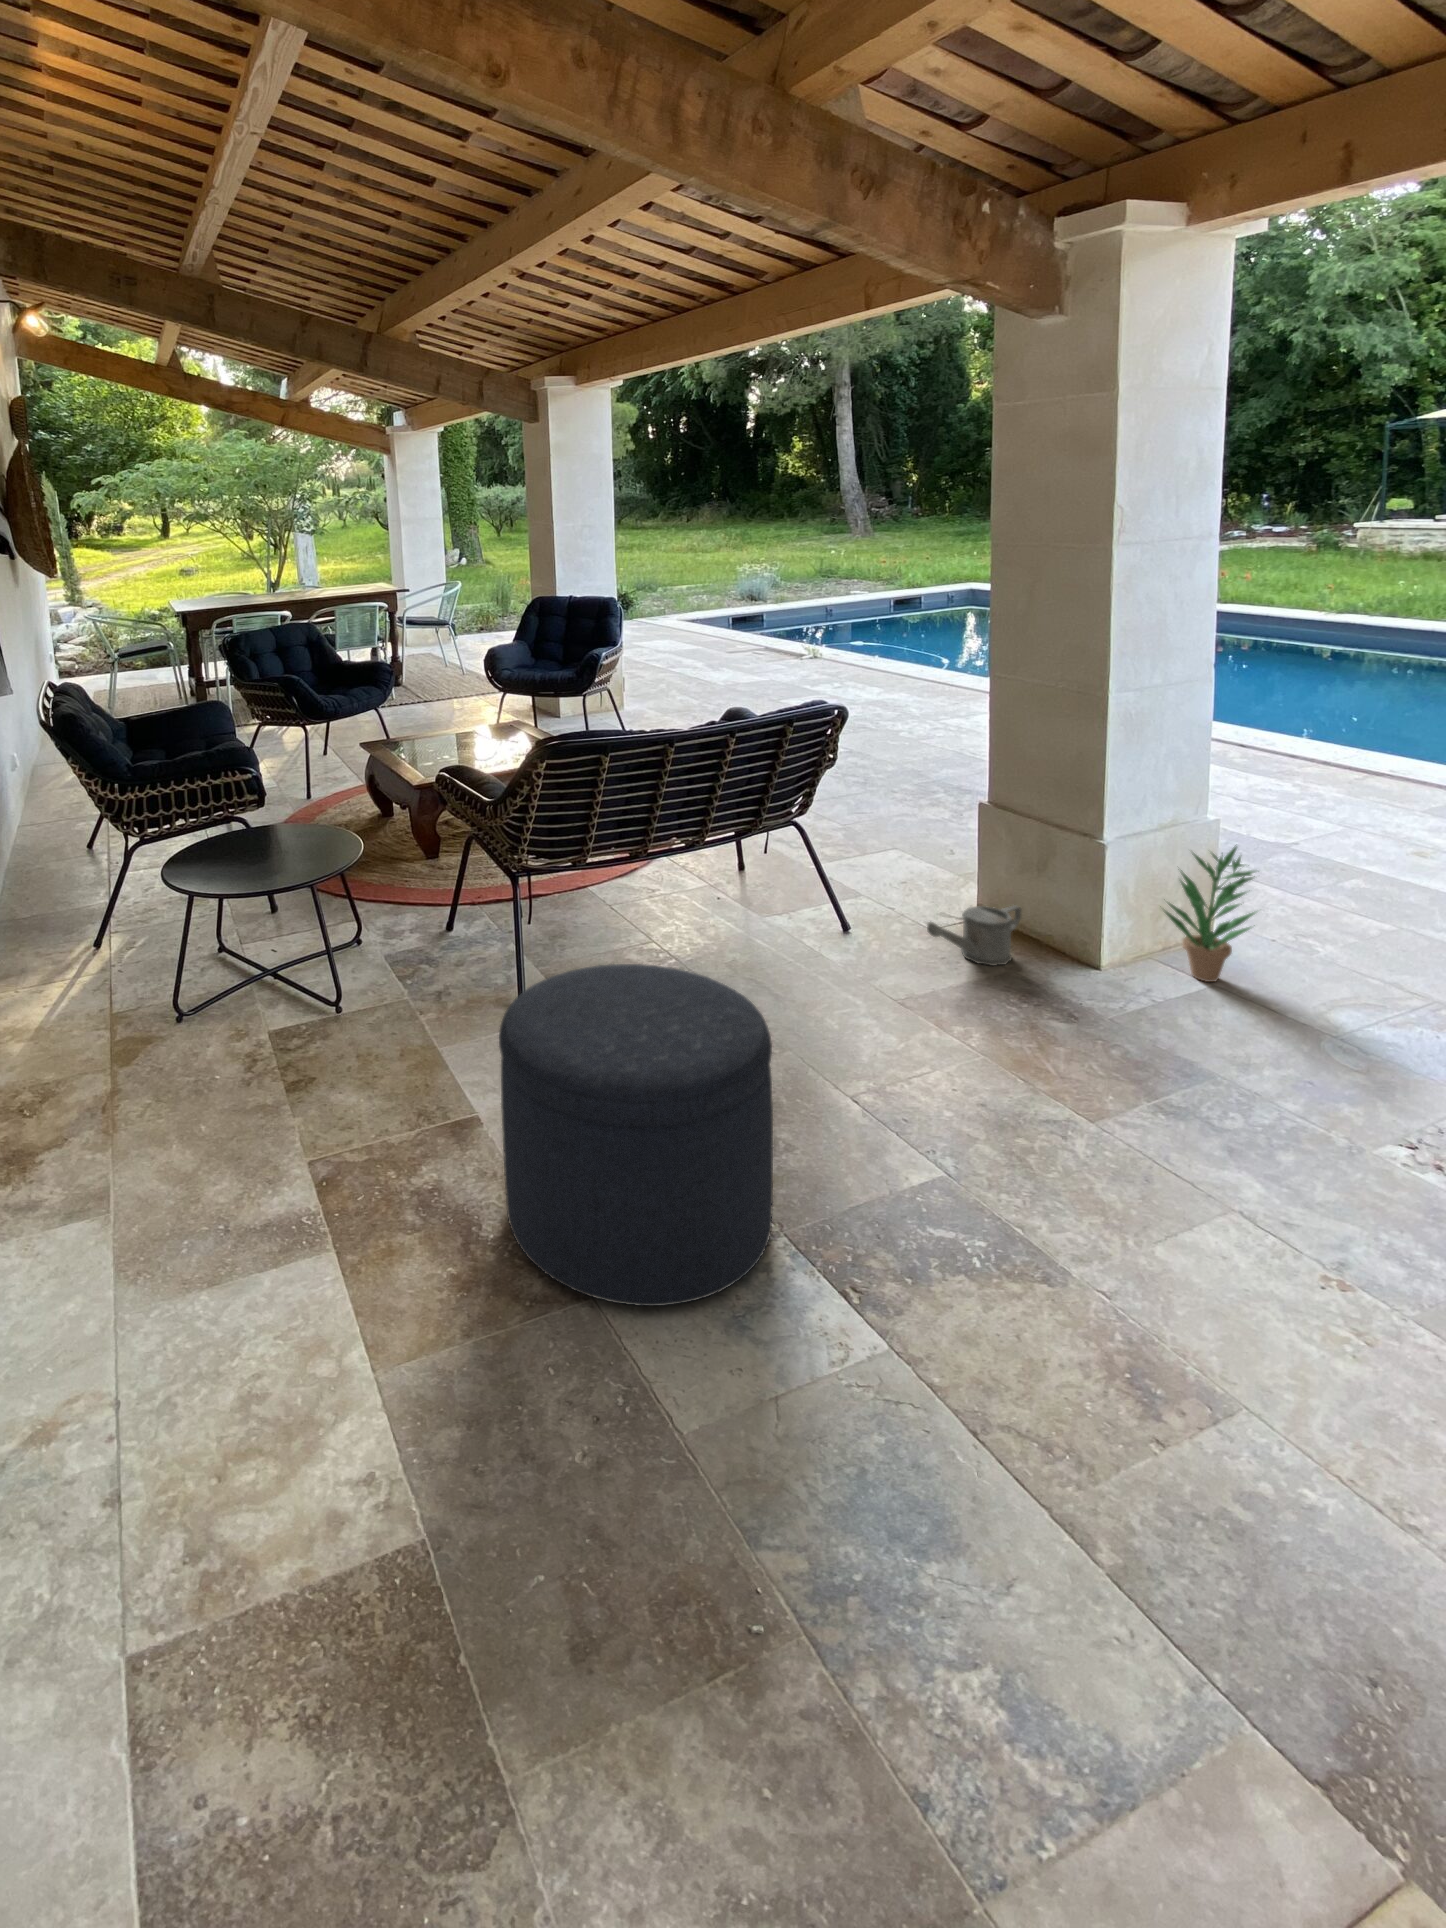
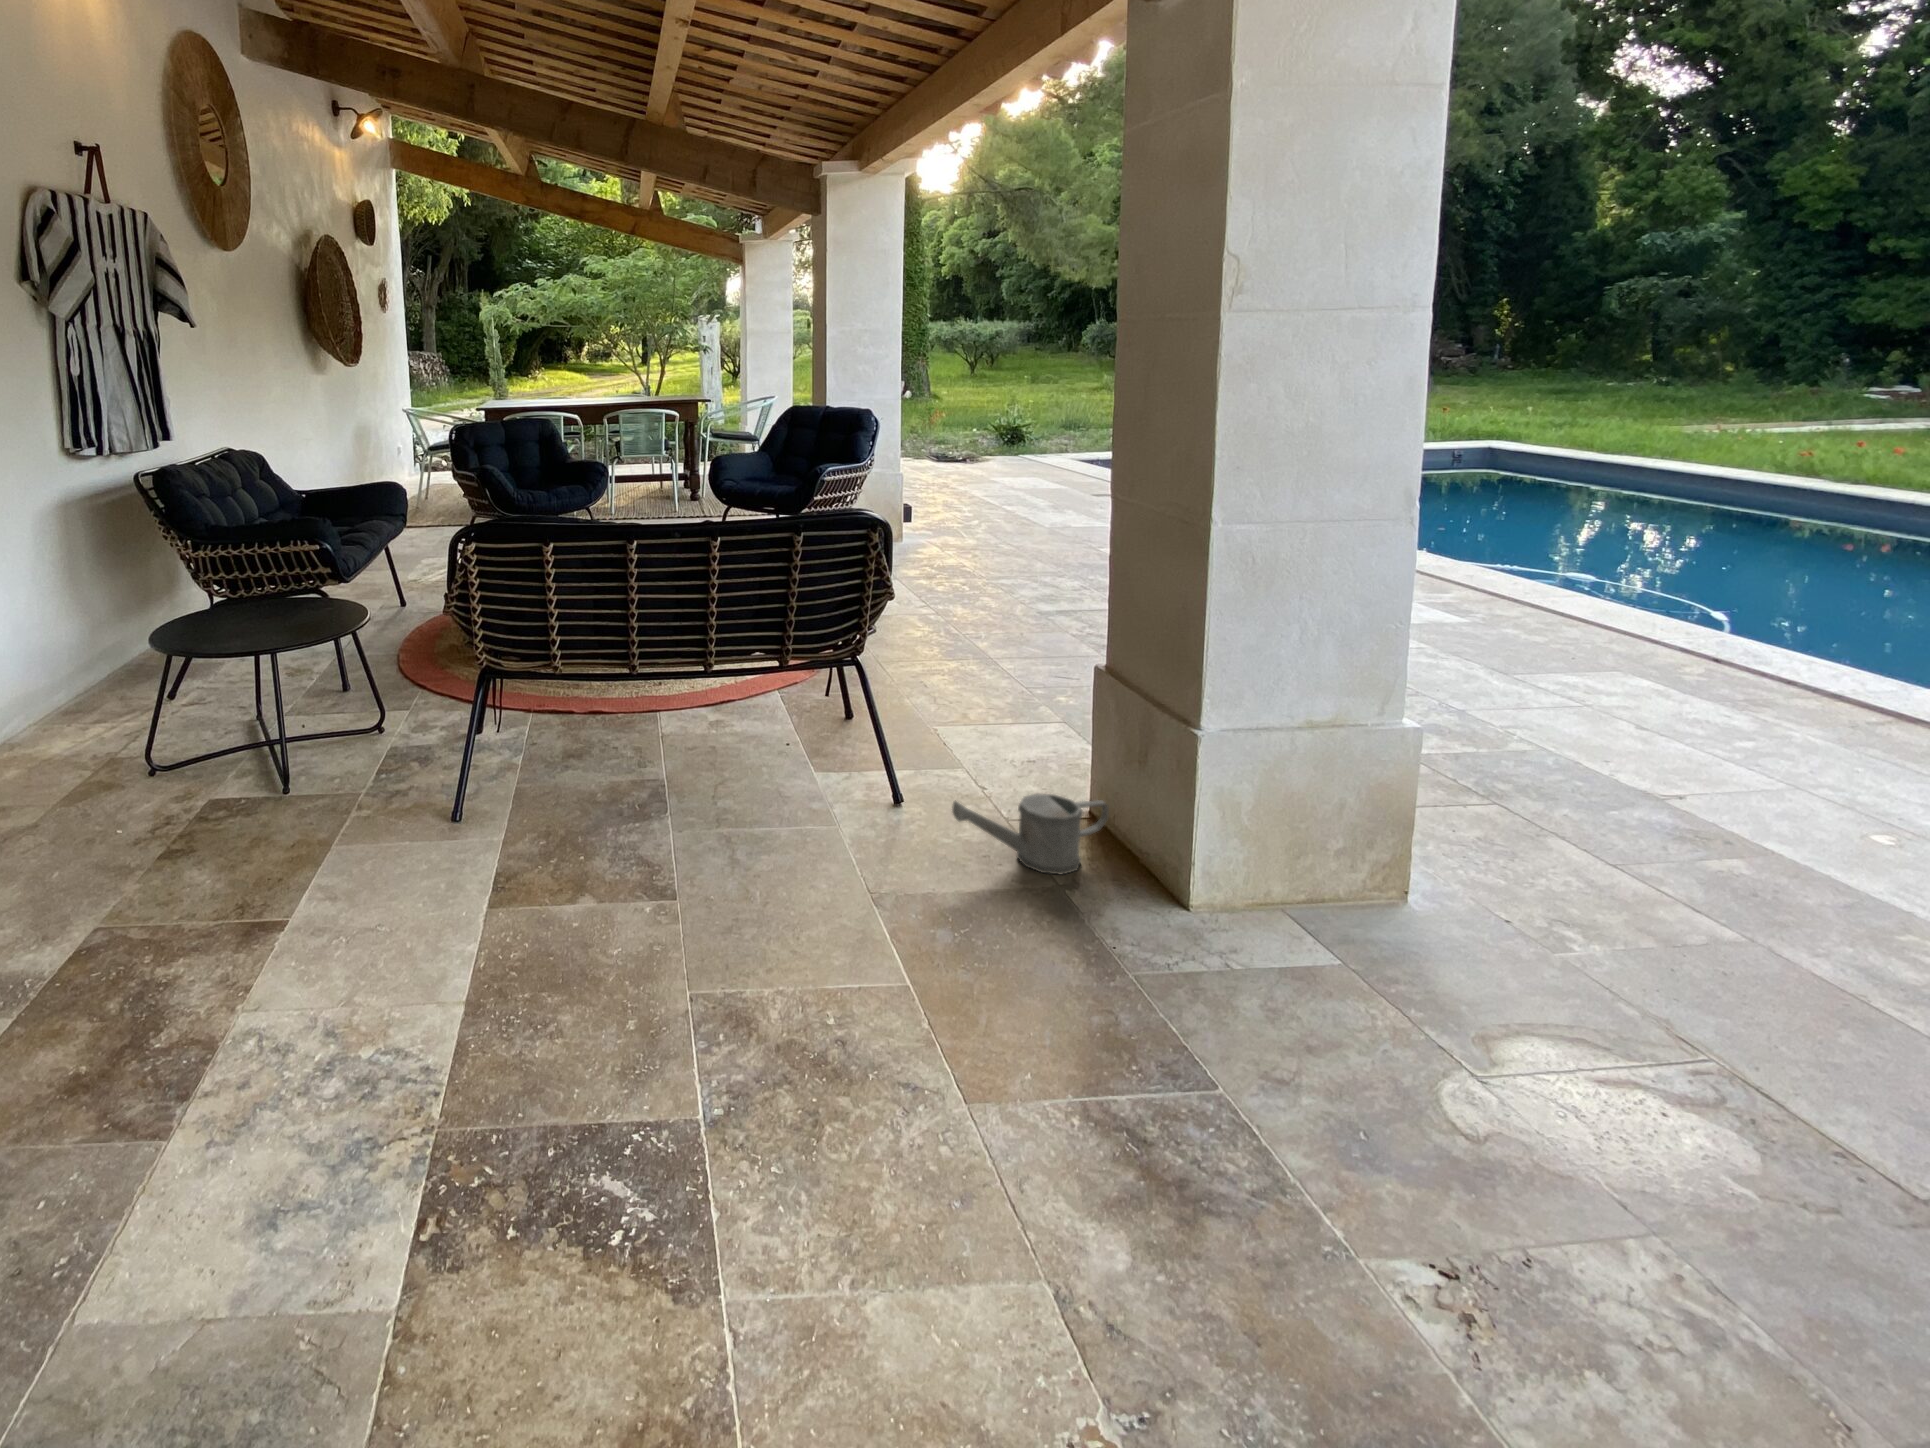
potted plant: present [1164,846,1256,982] -> none [1279,748,1423,949]
ottoman: present [499,964,773,1306] -> none [125,765,475,1168]

